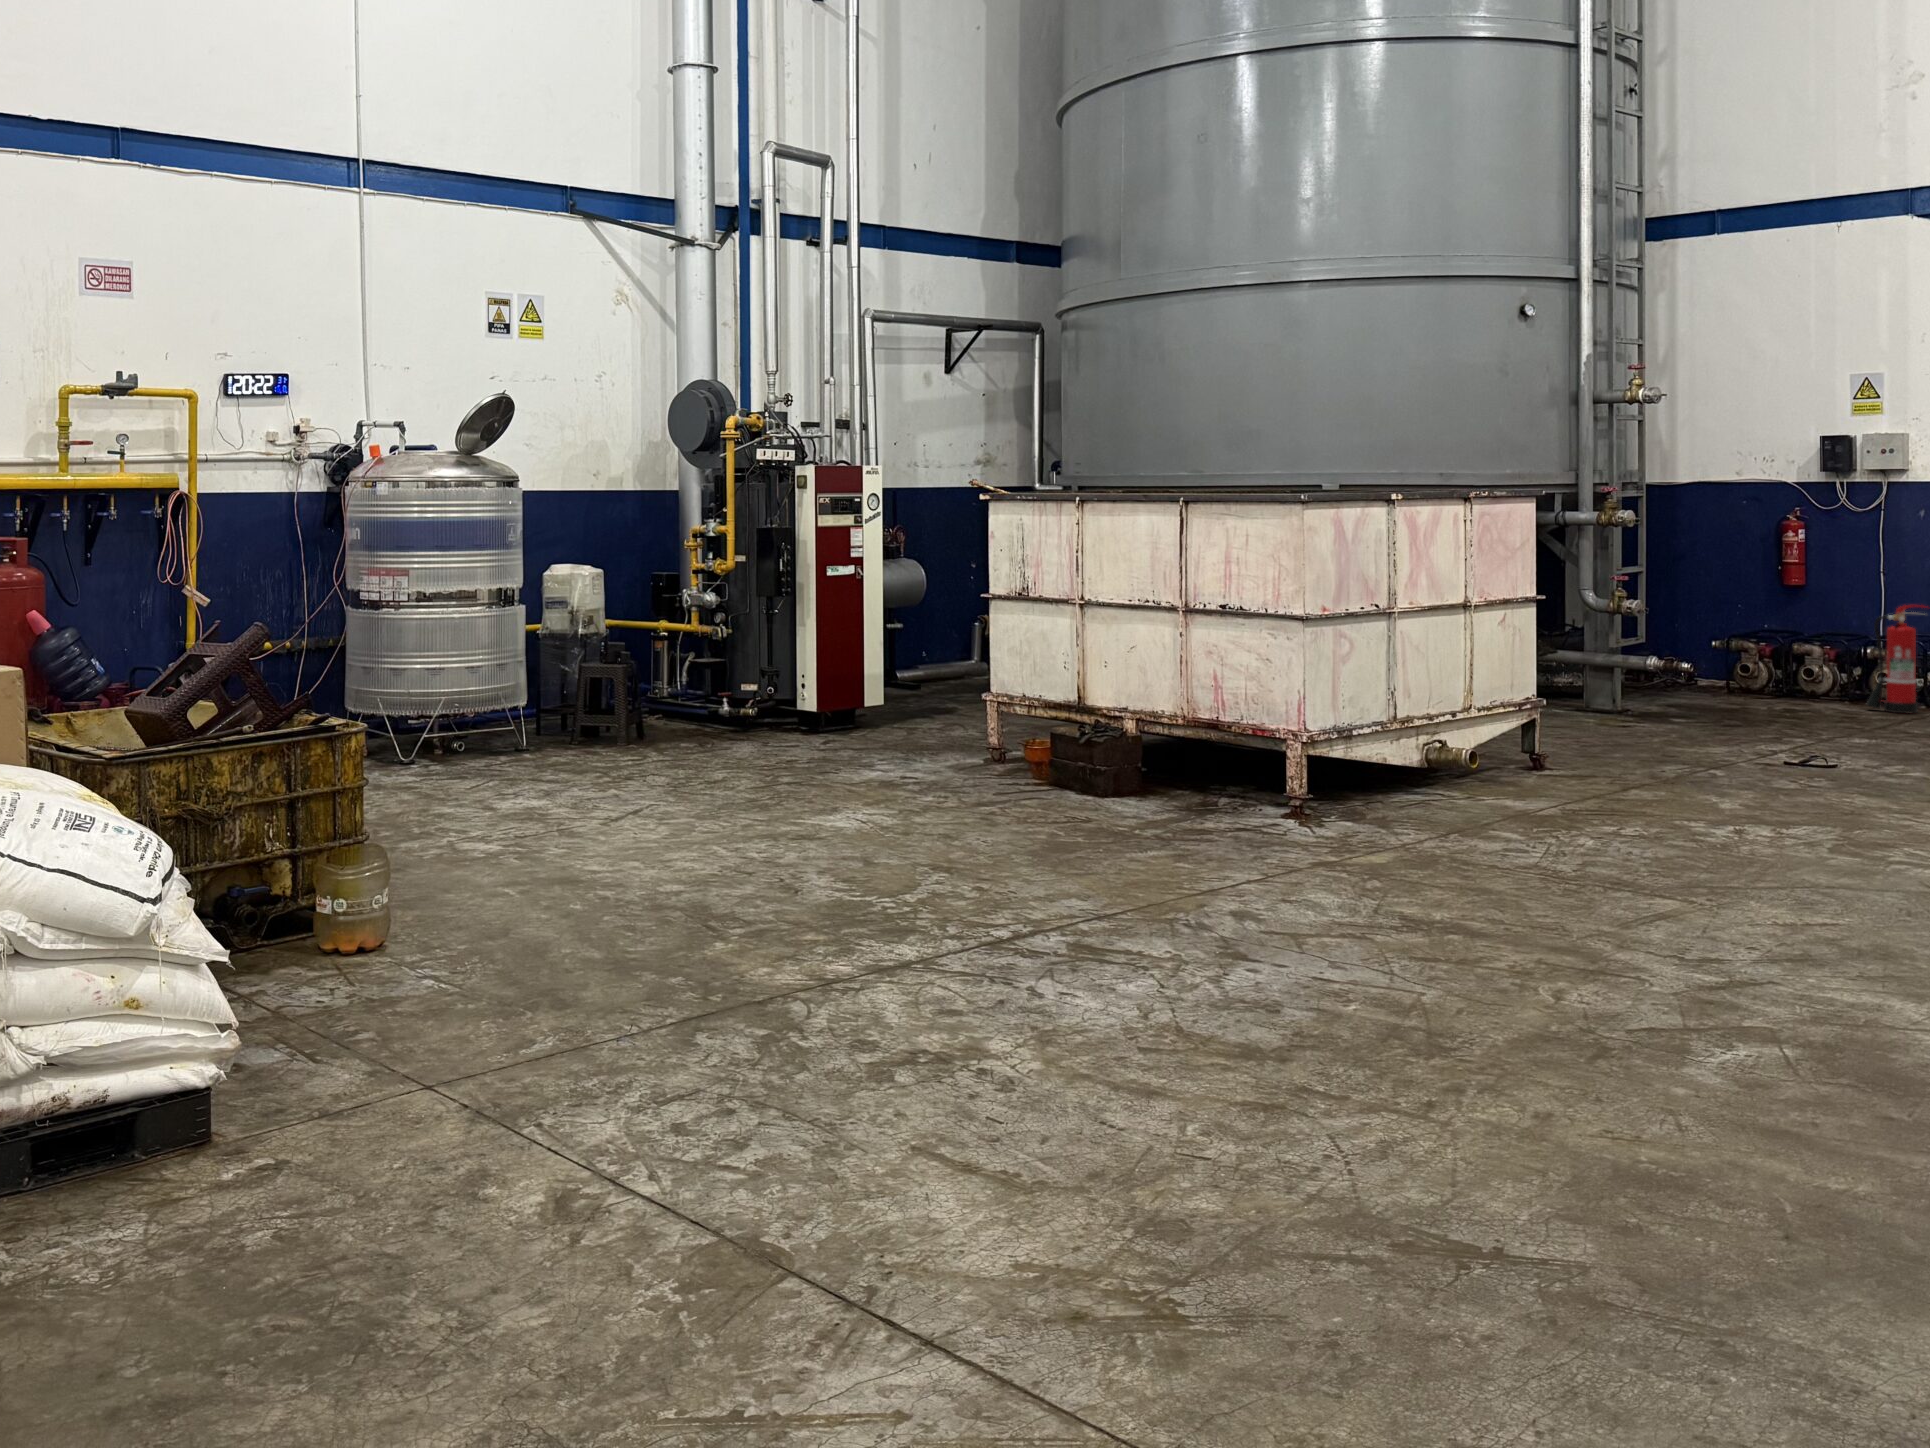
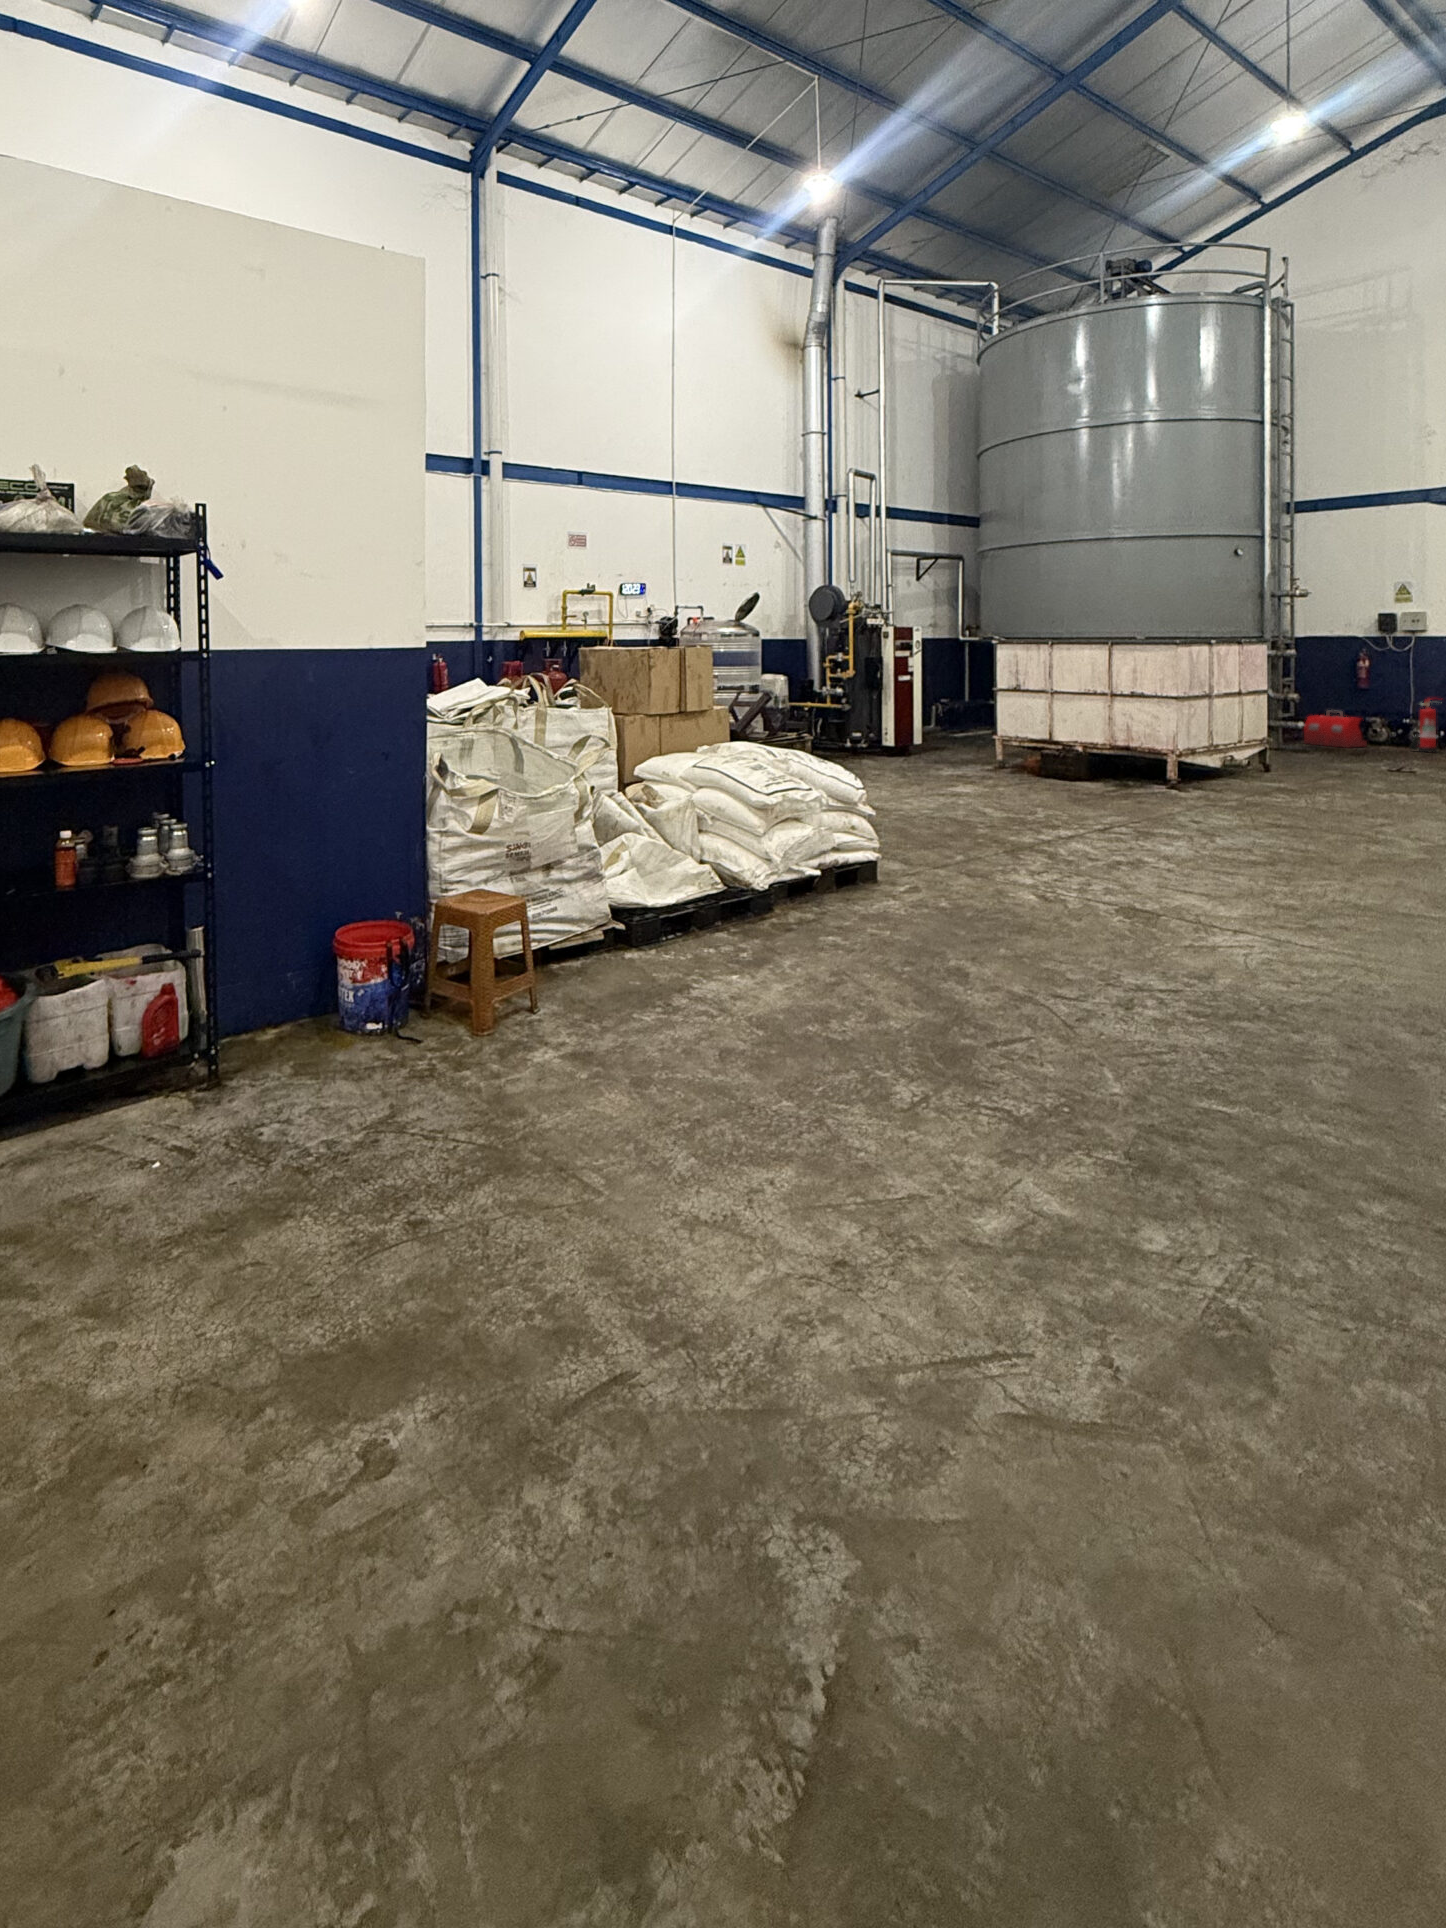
toolbox: none [1683,625,1797,701] -> present [1304,710,1367,748]

